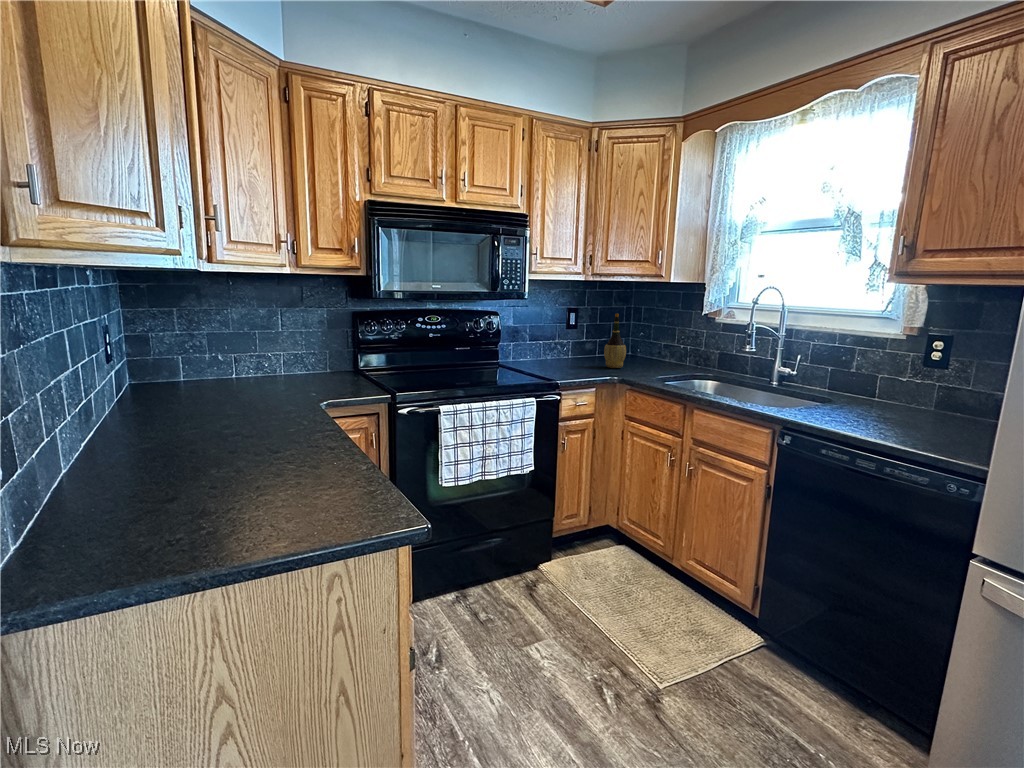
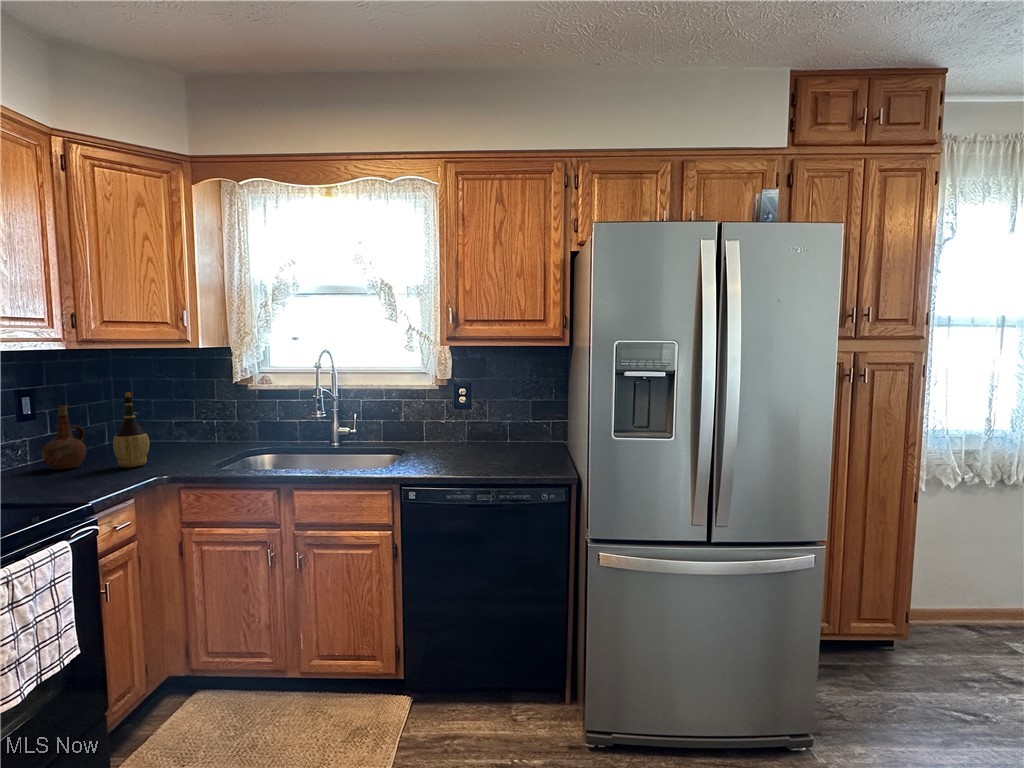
ceramic pitcher: none [573,320,597,362] -> present [41,405,86,470]

